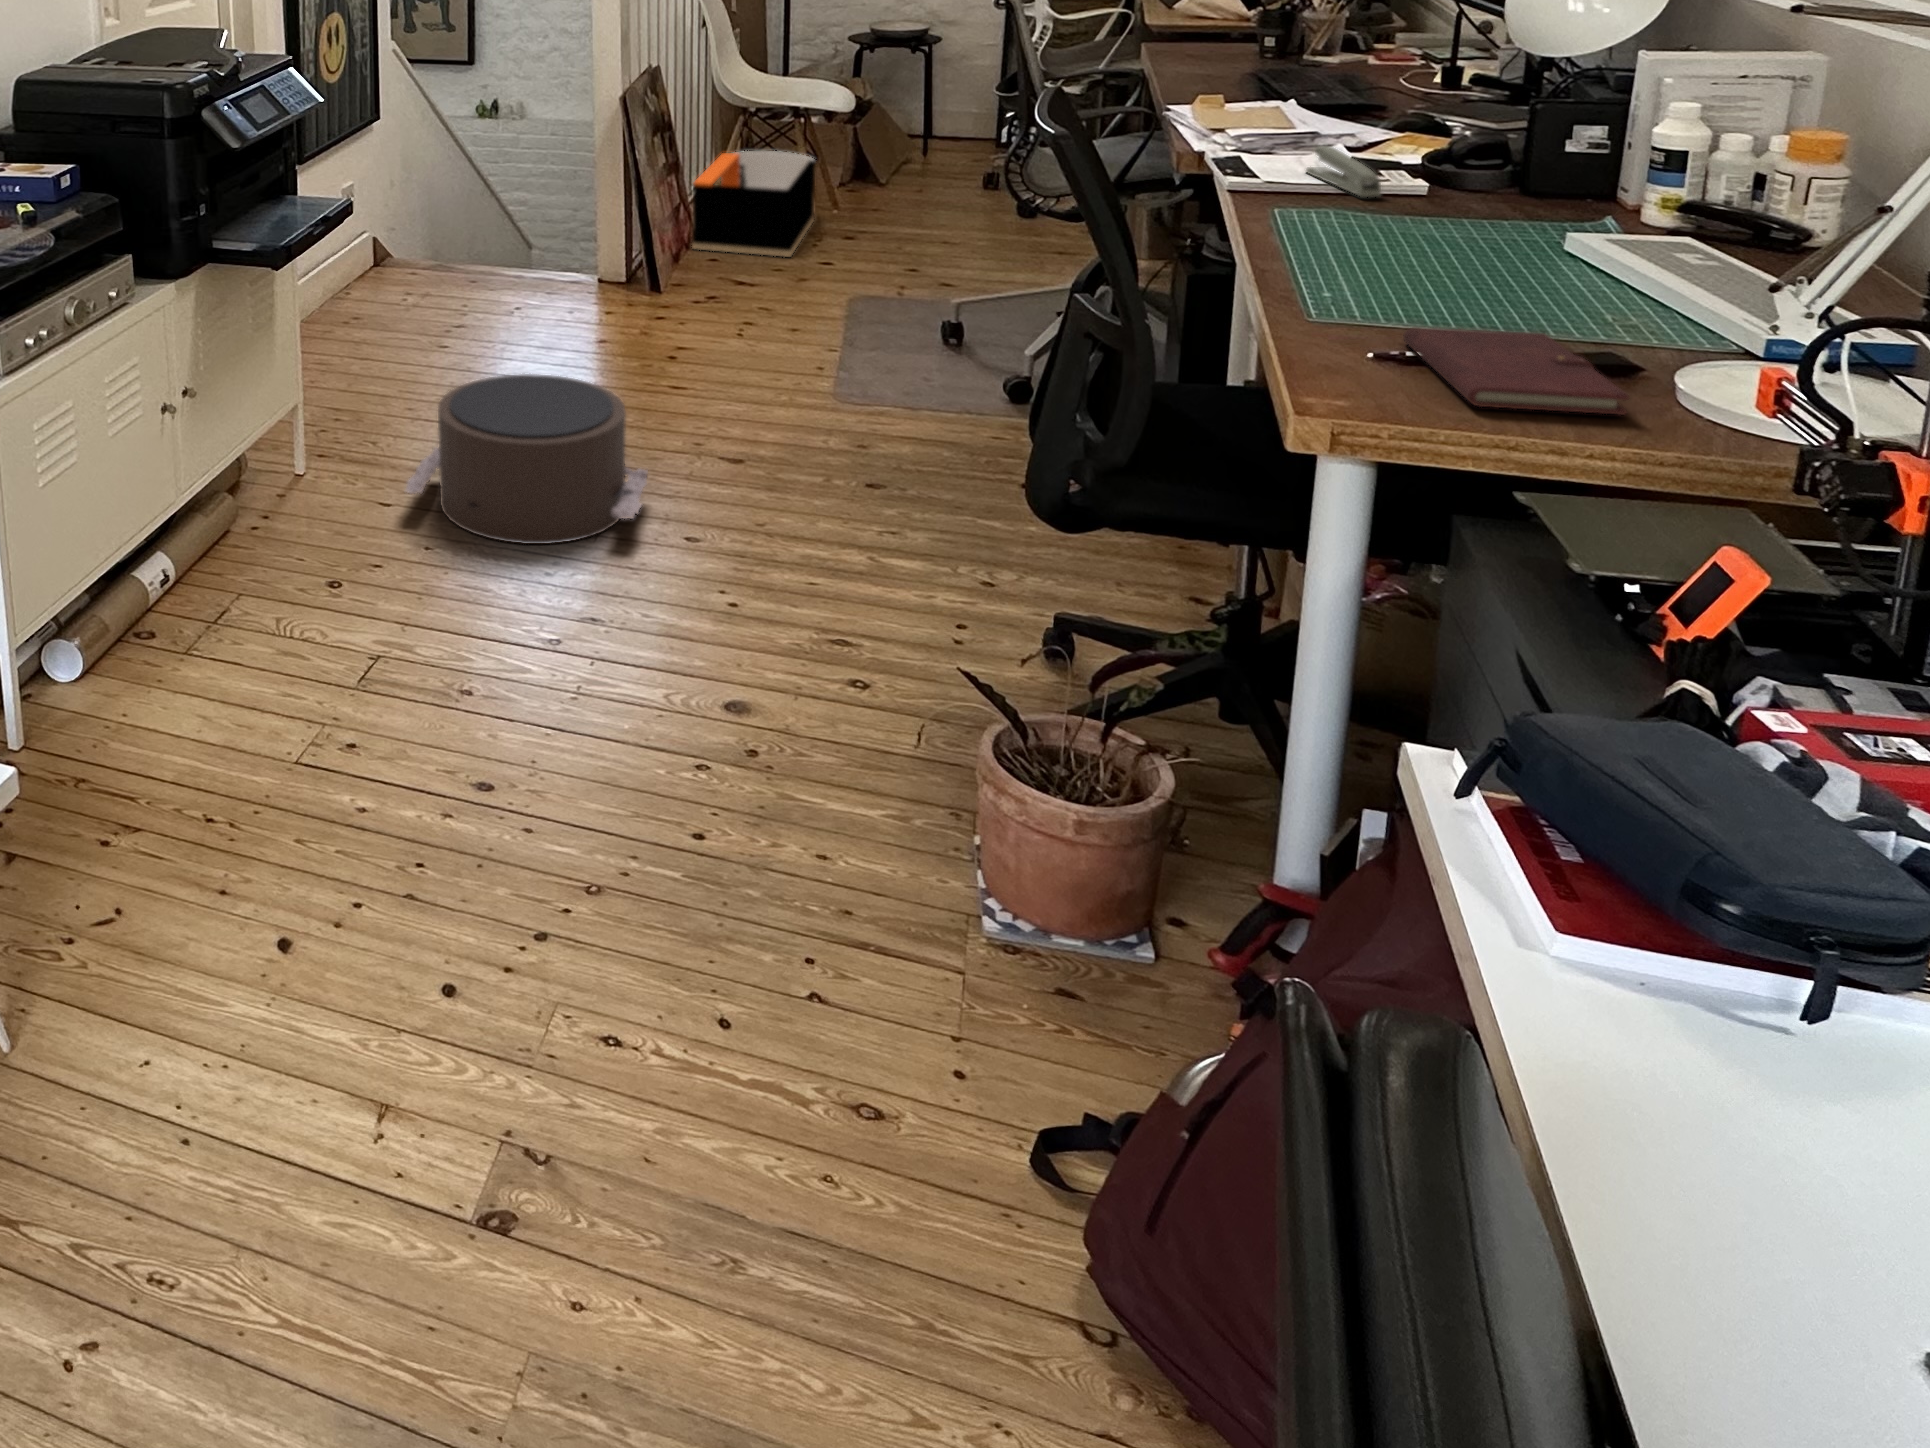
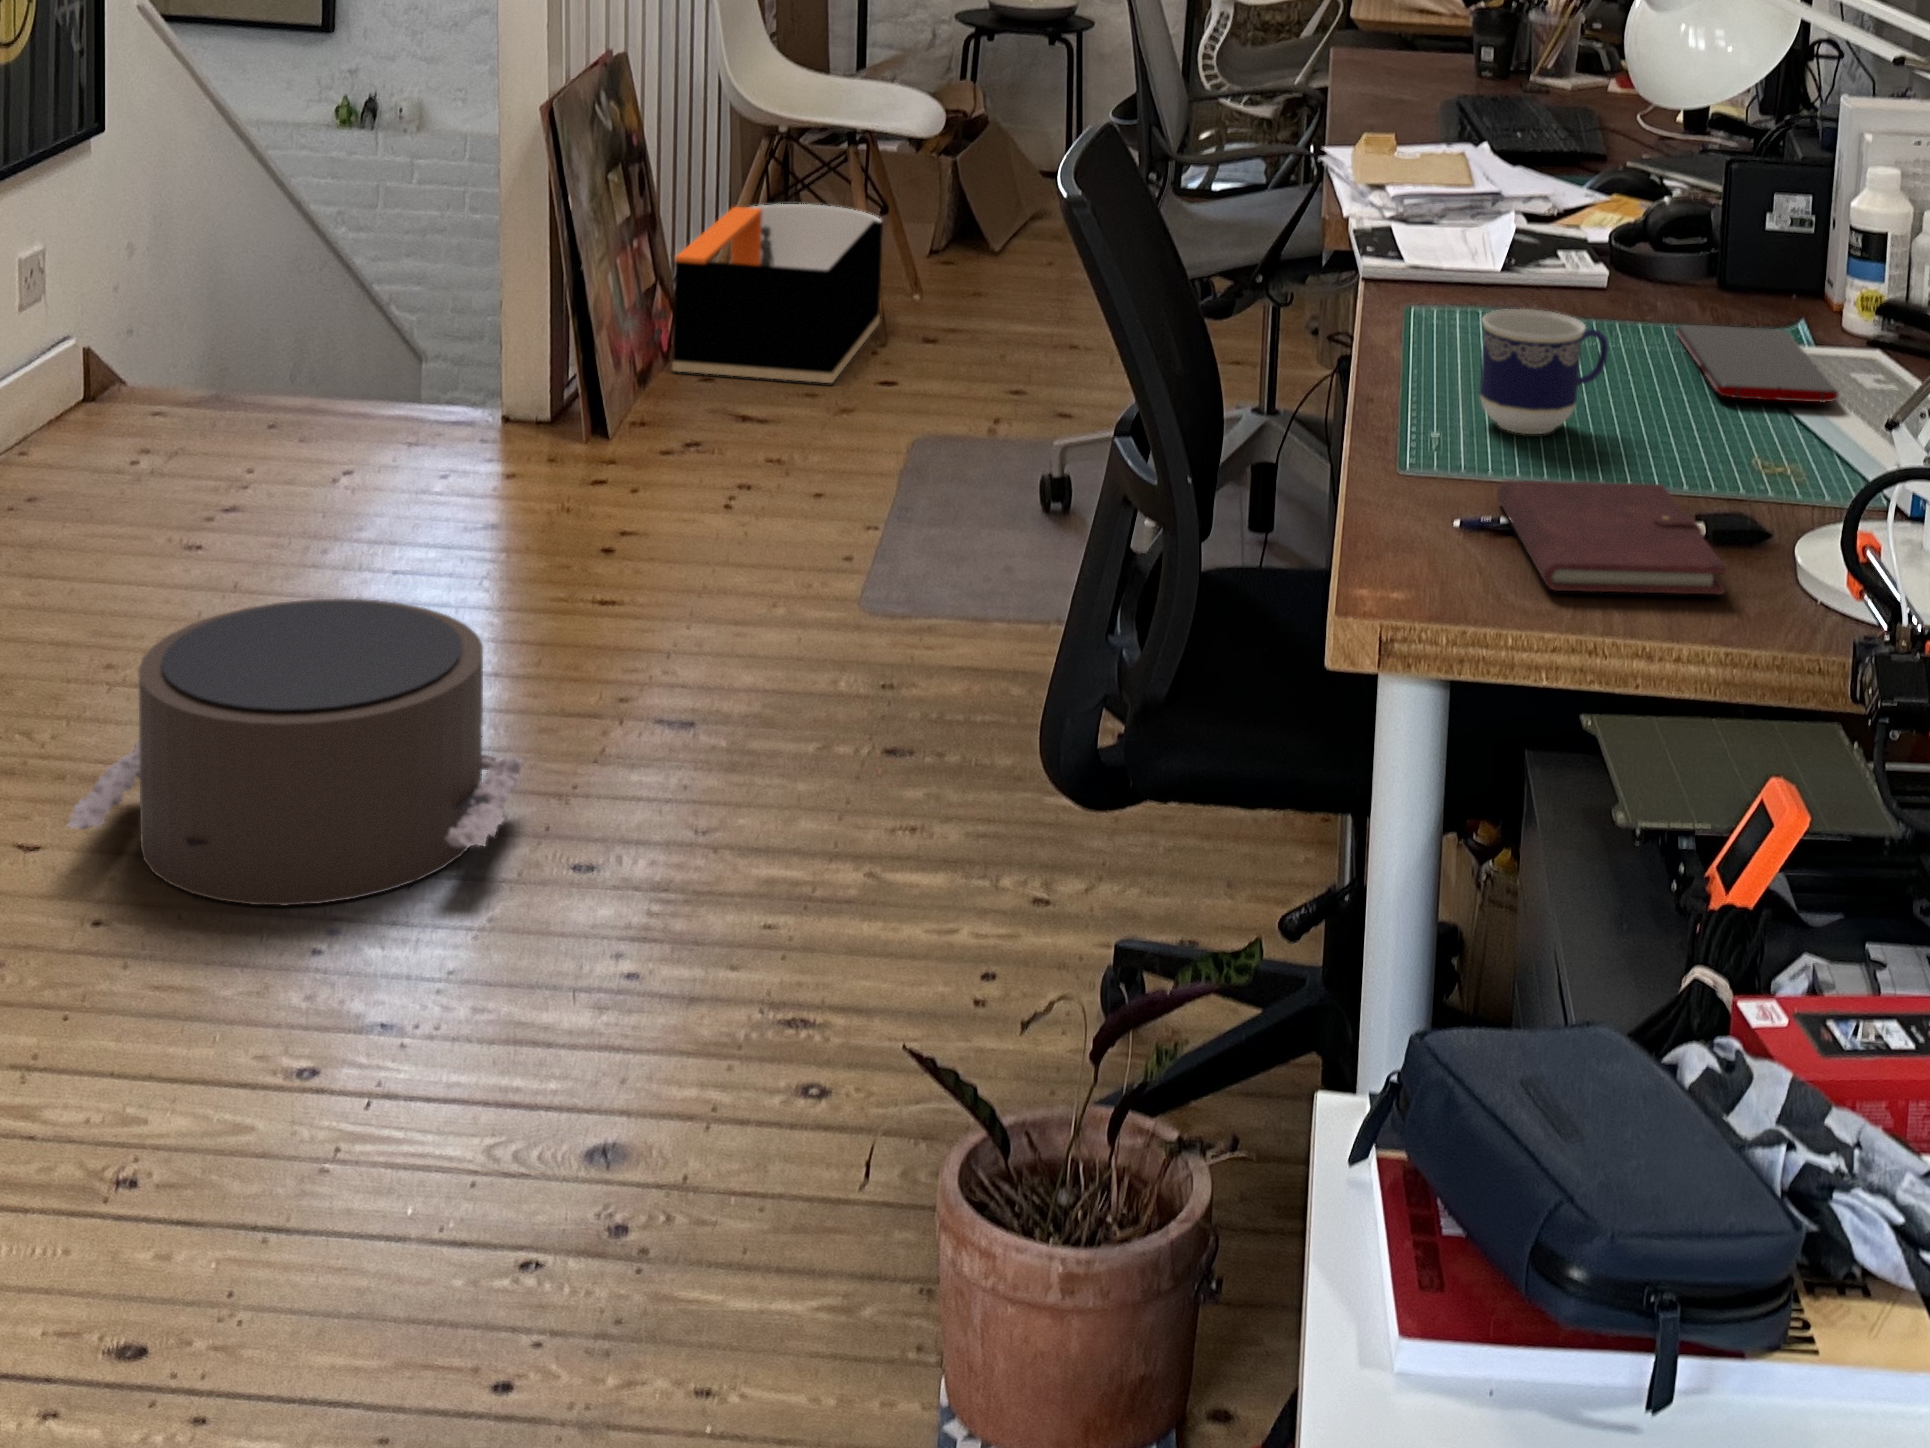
stapler: present [1306,146,1381,197] -> none [1462,216,1543,291]
cup: none [1367,208,1475,295] -> present [1480,309,1608,434]
smartphone: none [1503,220,1670,276] -> present [1676,325,1839,402]

